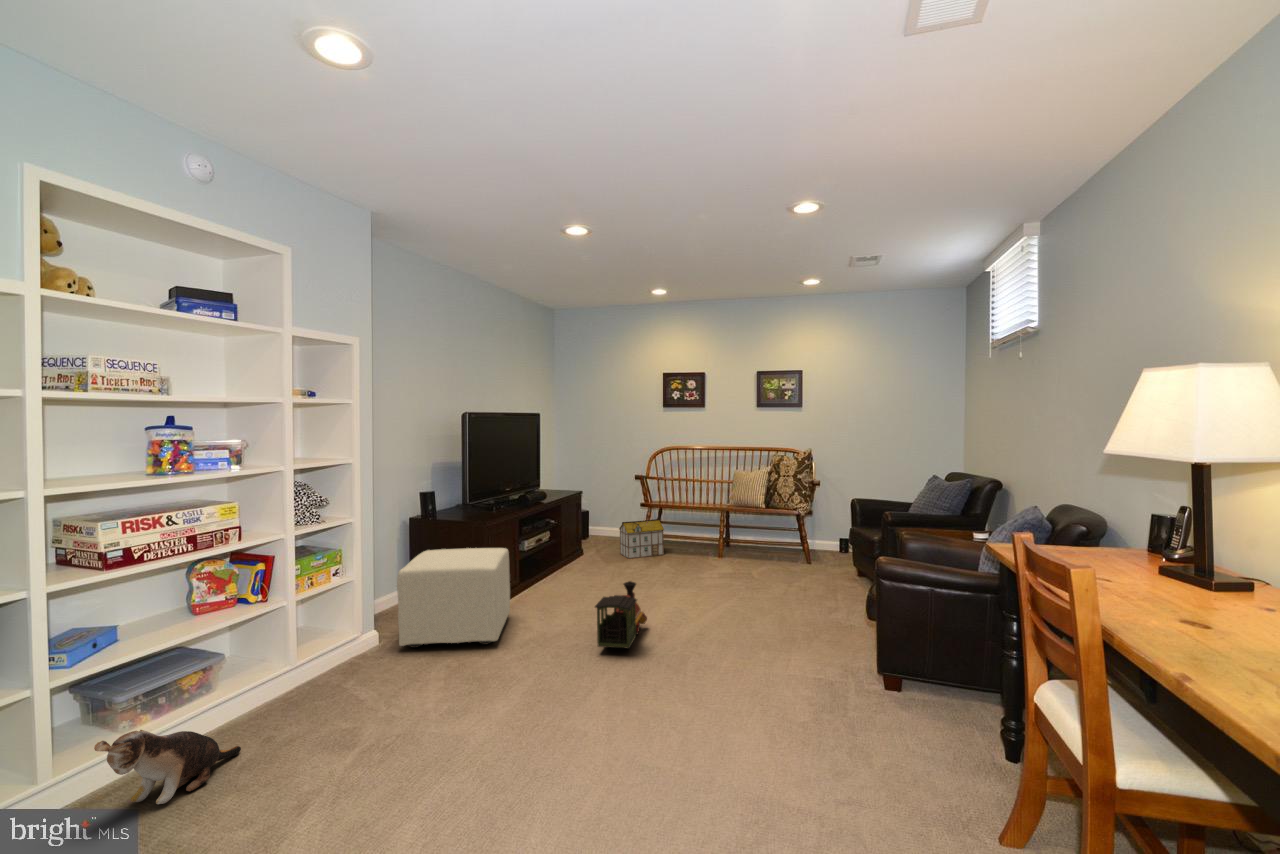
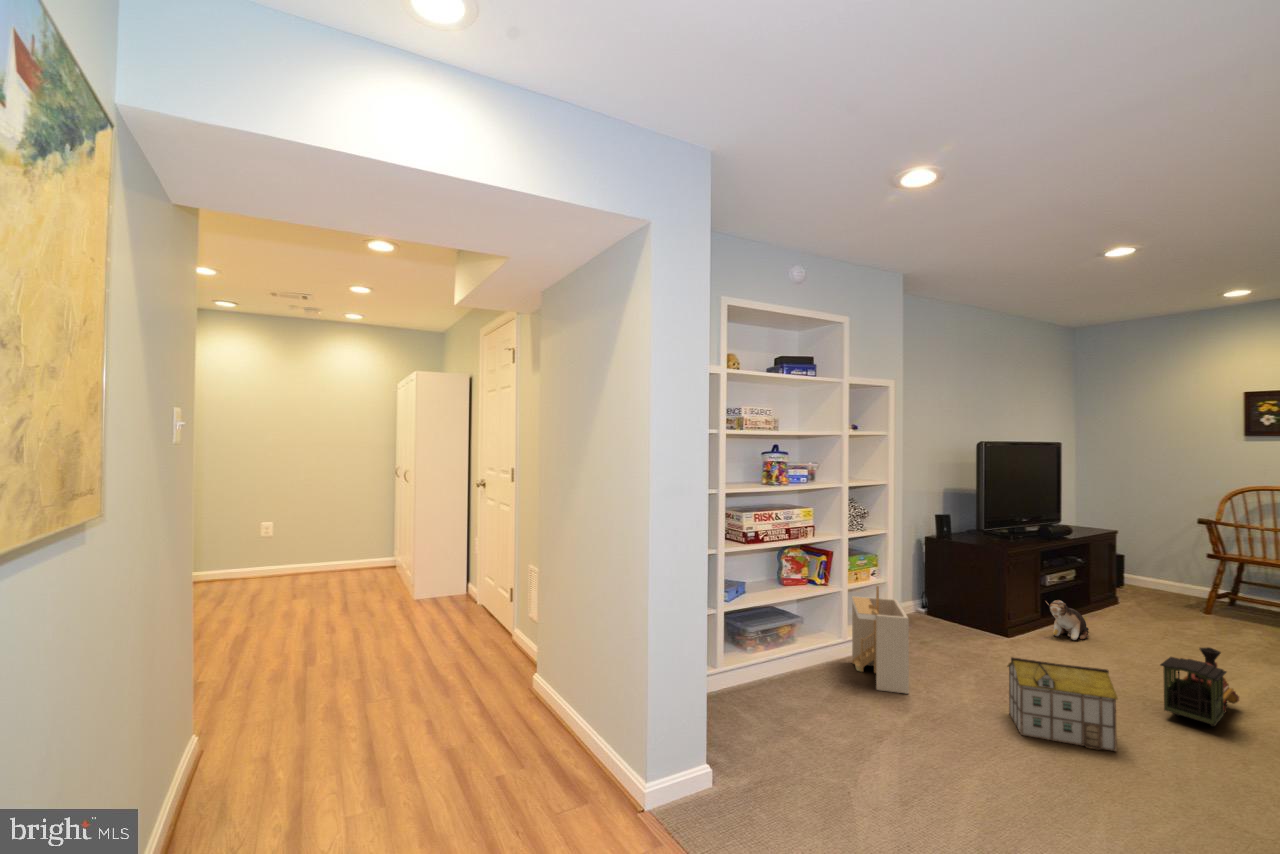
toy house: present [619,519,664,559] -> present [1008,657,1118,751]
ottoman: present [397,548,510,648] -> none [924,568,1036,670]
storage bin: none [298,590,365,721] -> present [852,586,909,694]
plush toy: present [94,730,241,804] -> present [1046,600,1089,640]

